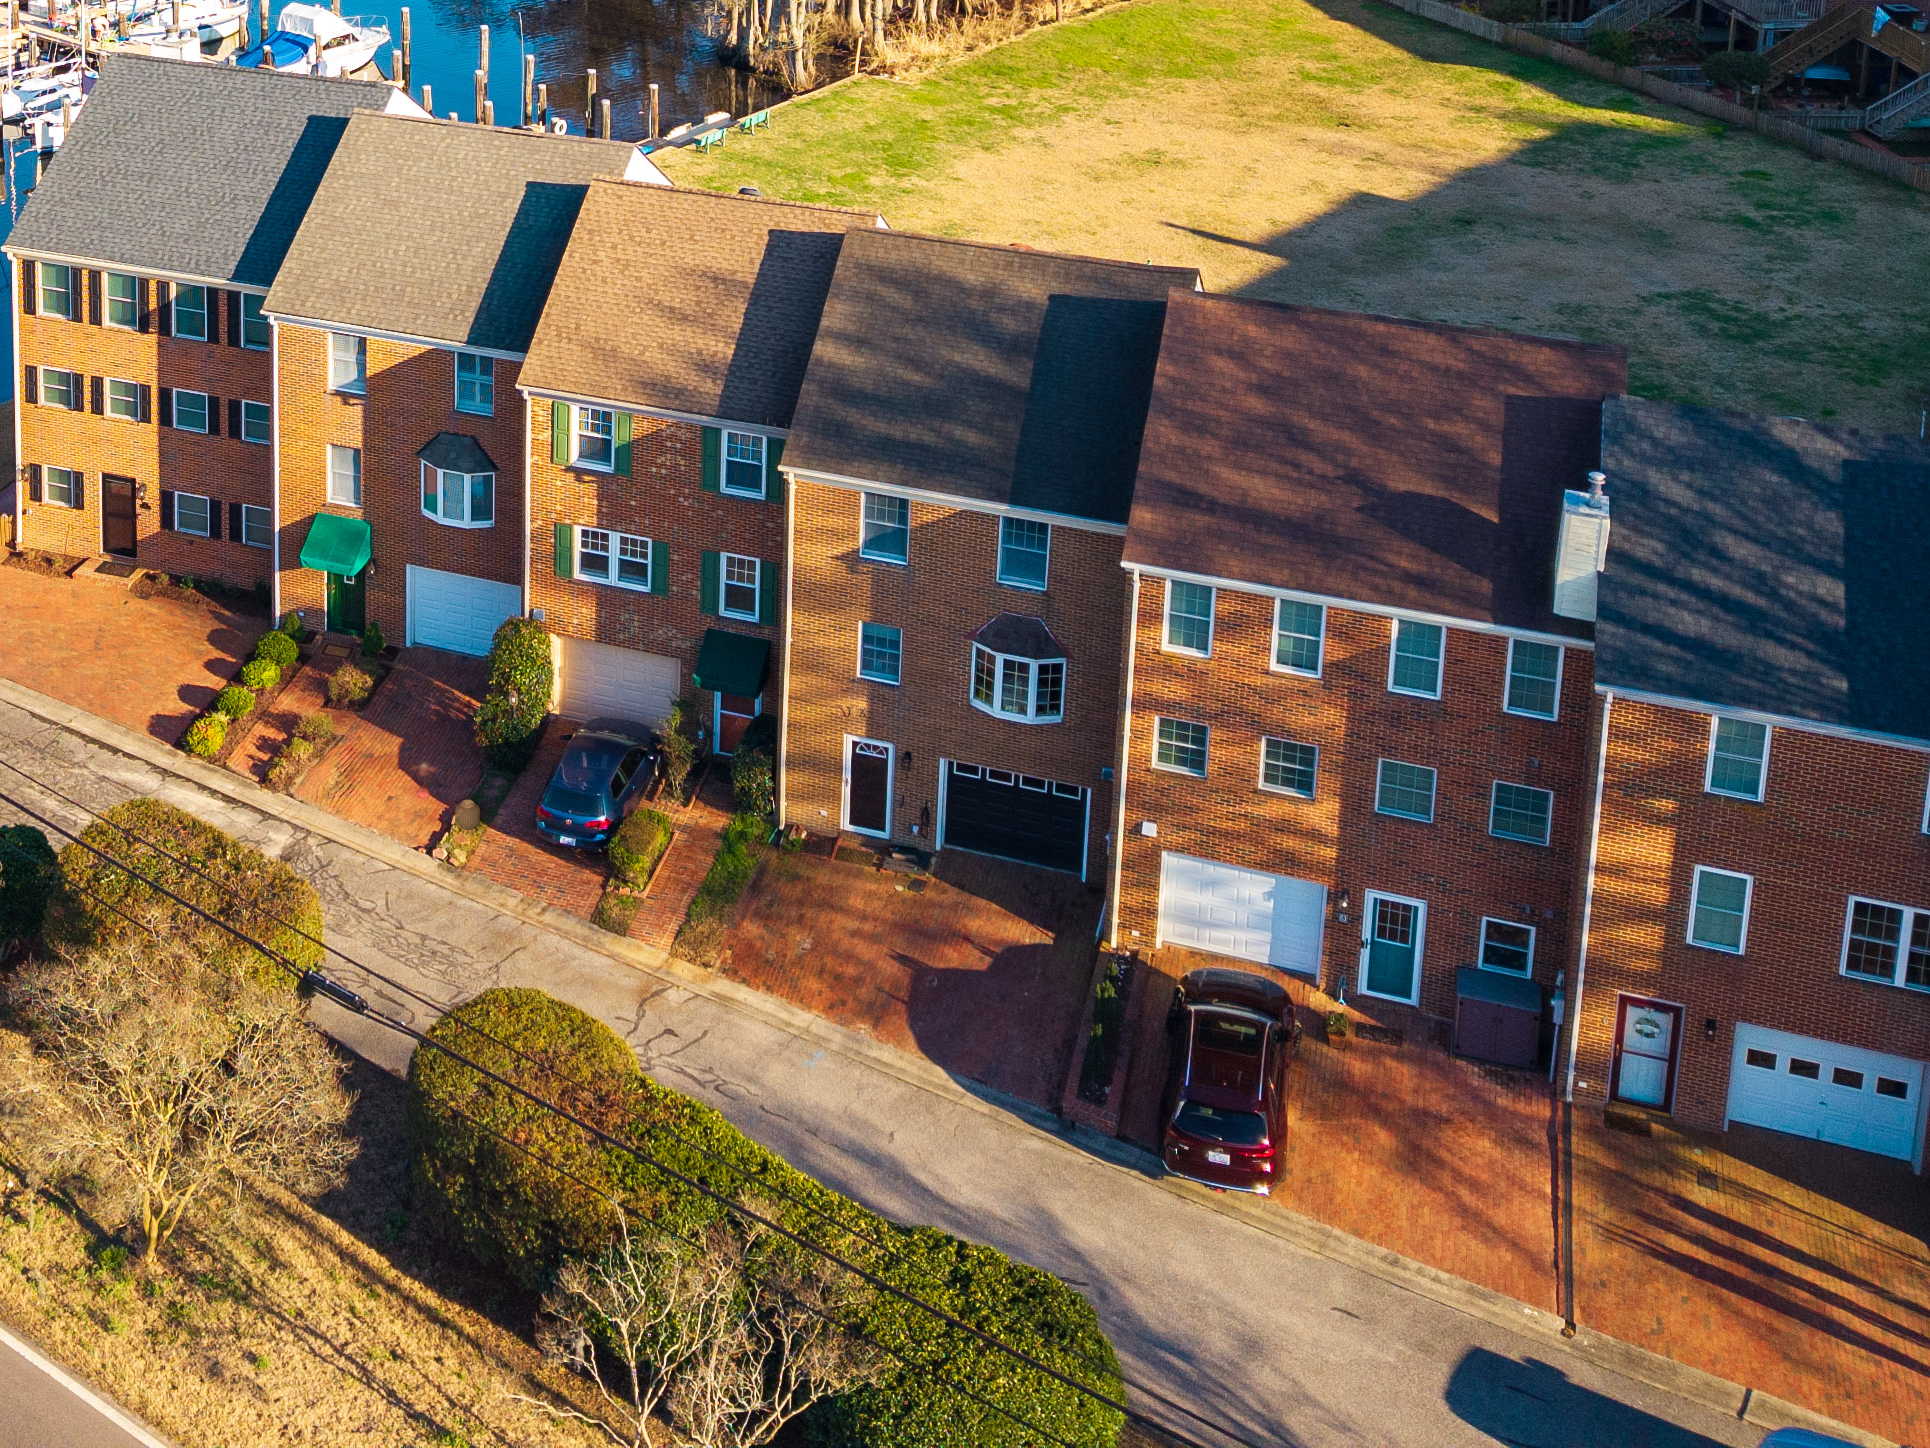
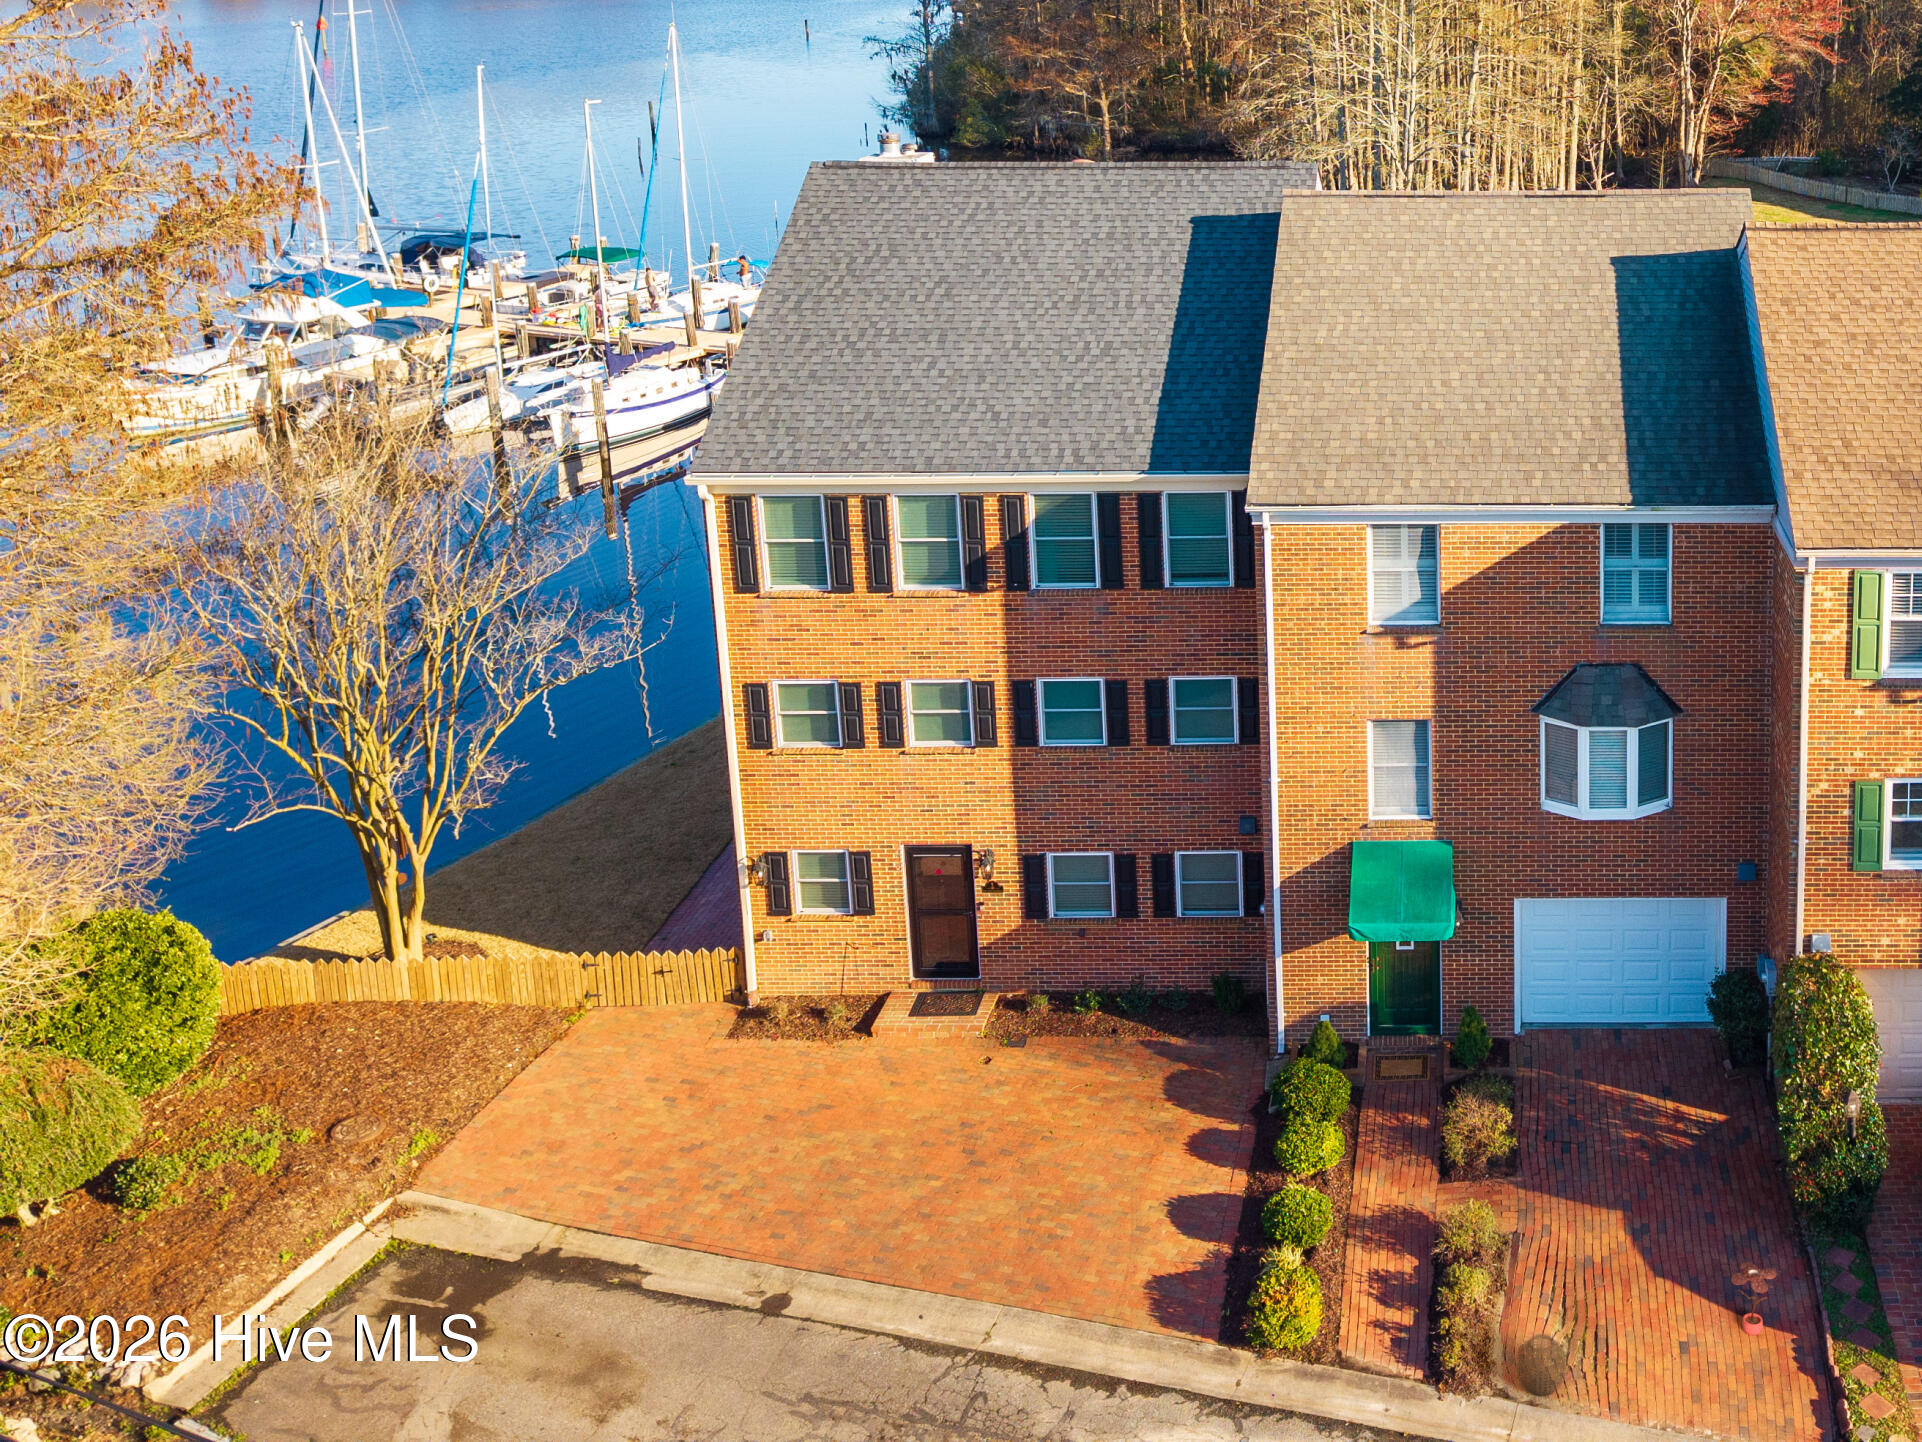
woven basket: present [455,800,480,830] -> present [1518,1334,1566,1397]

